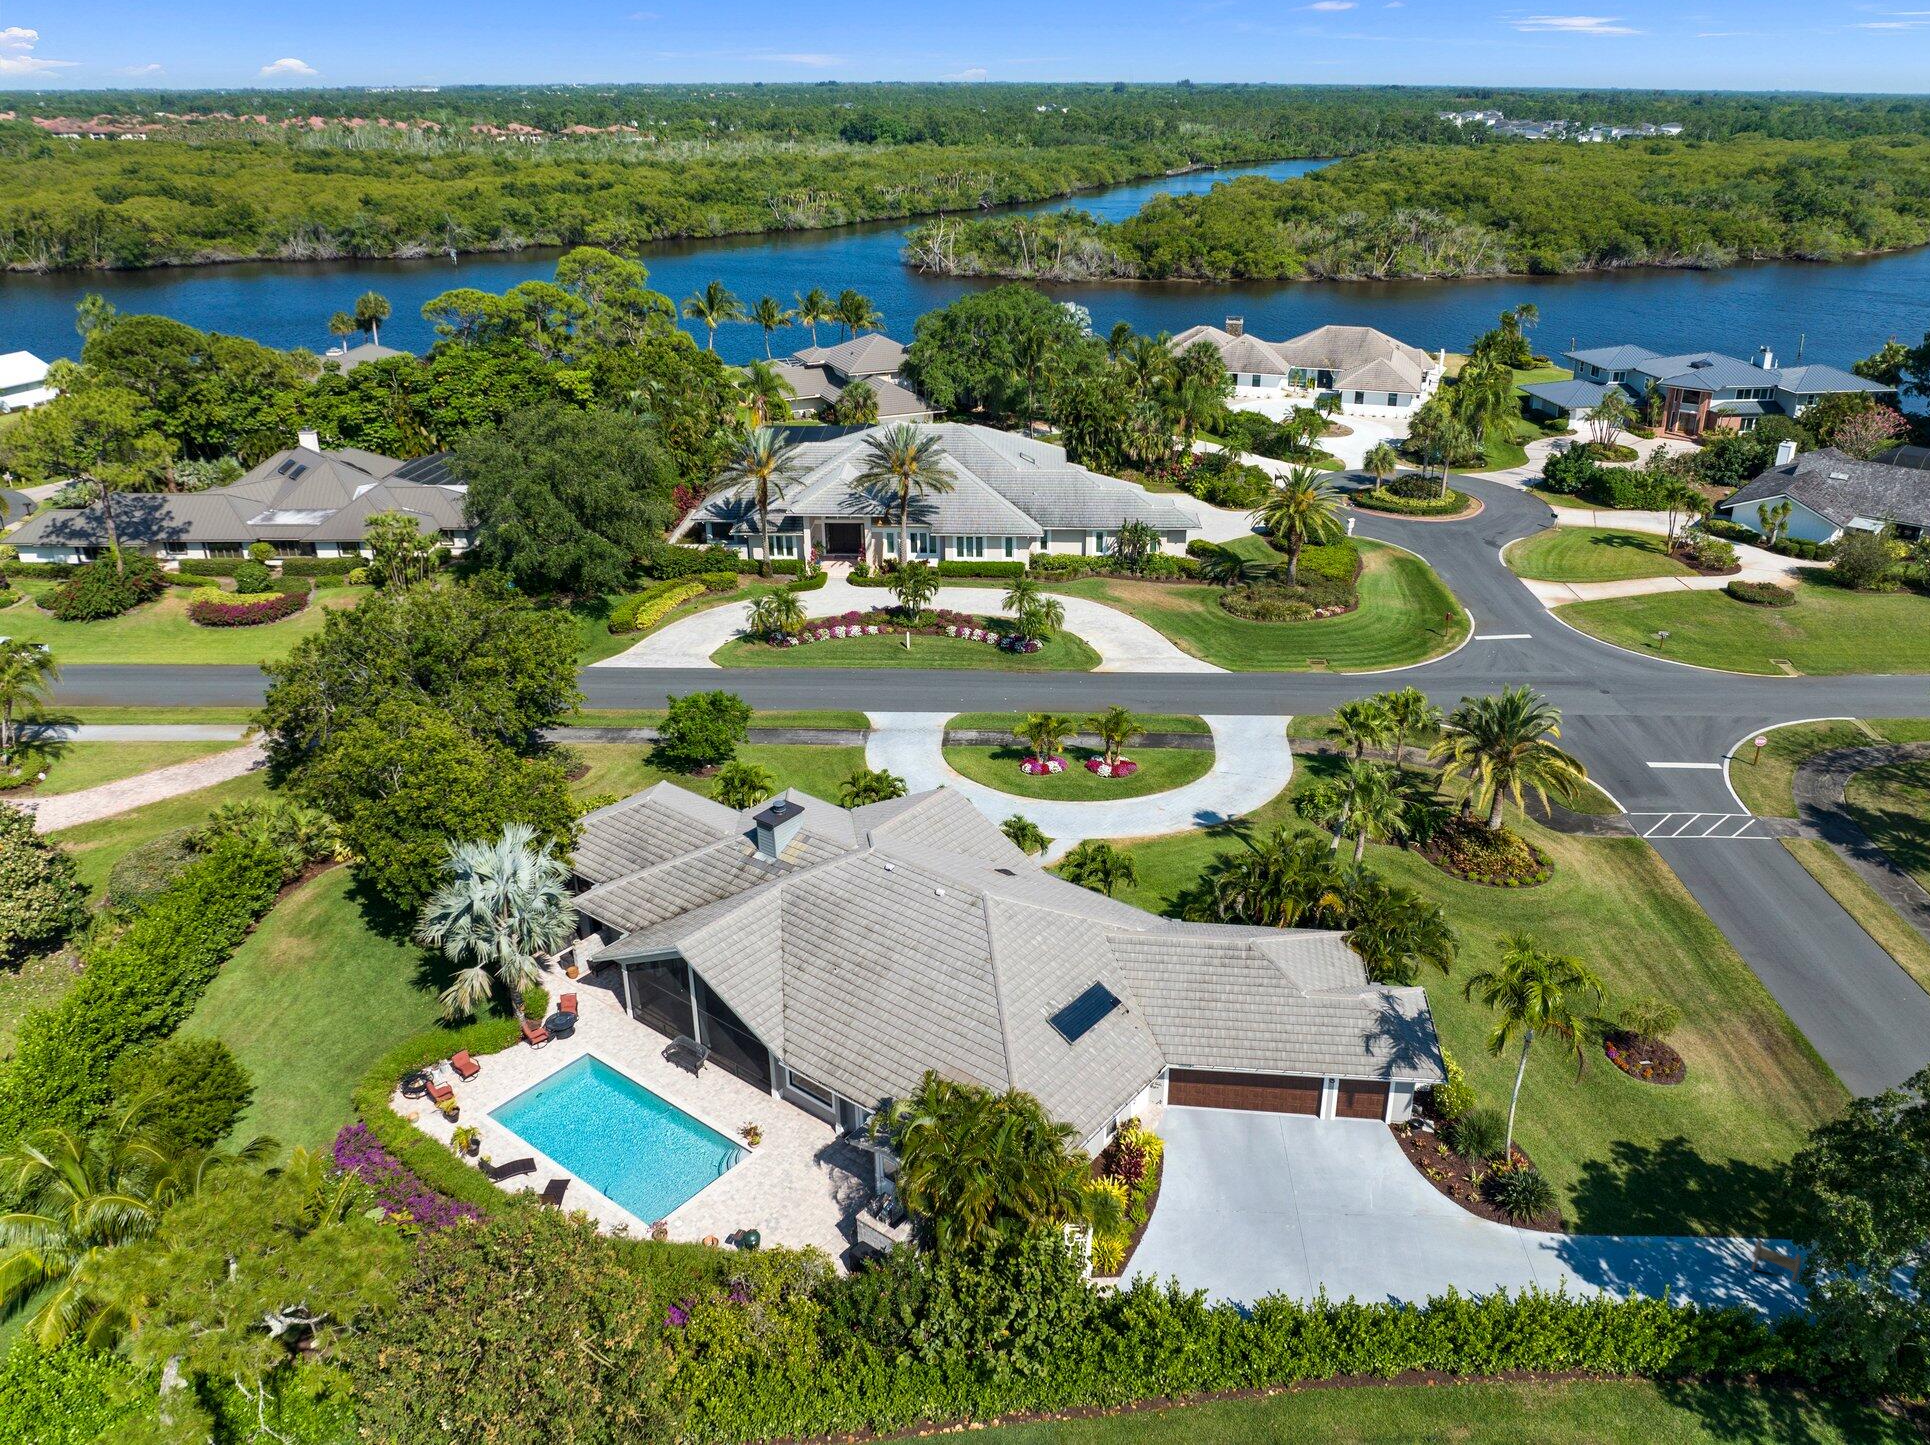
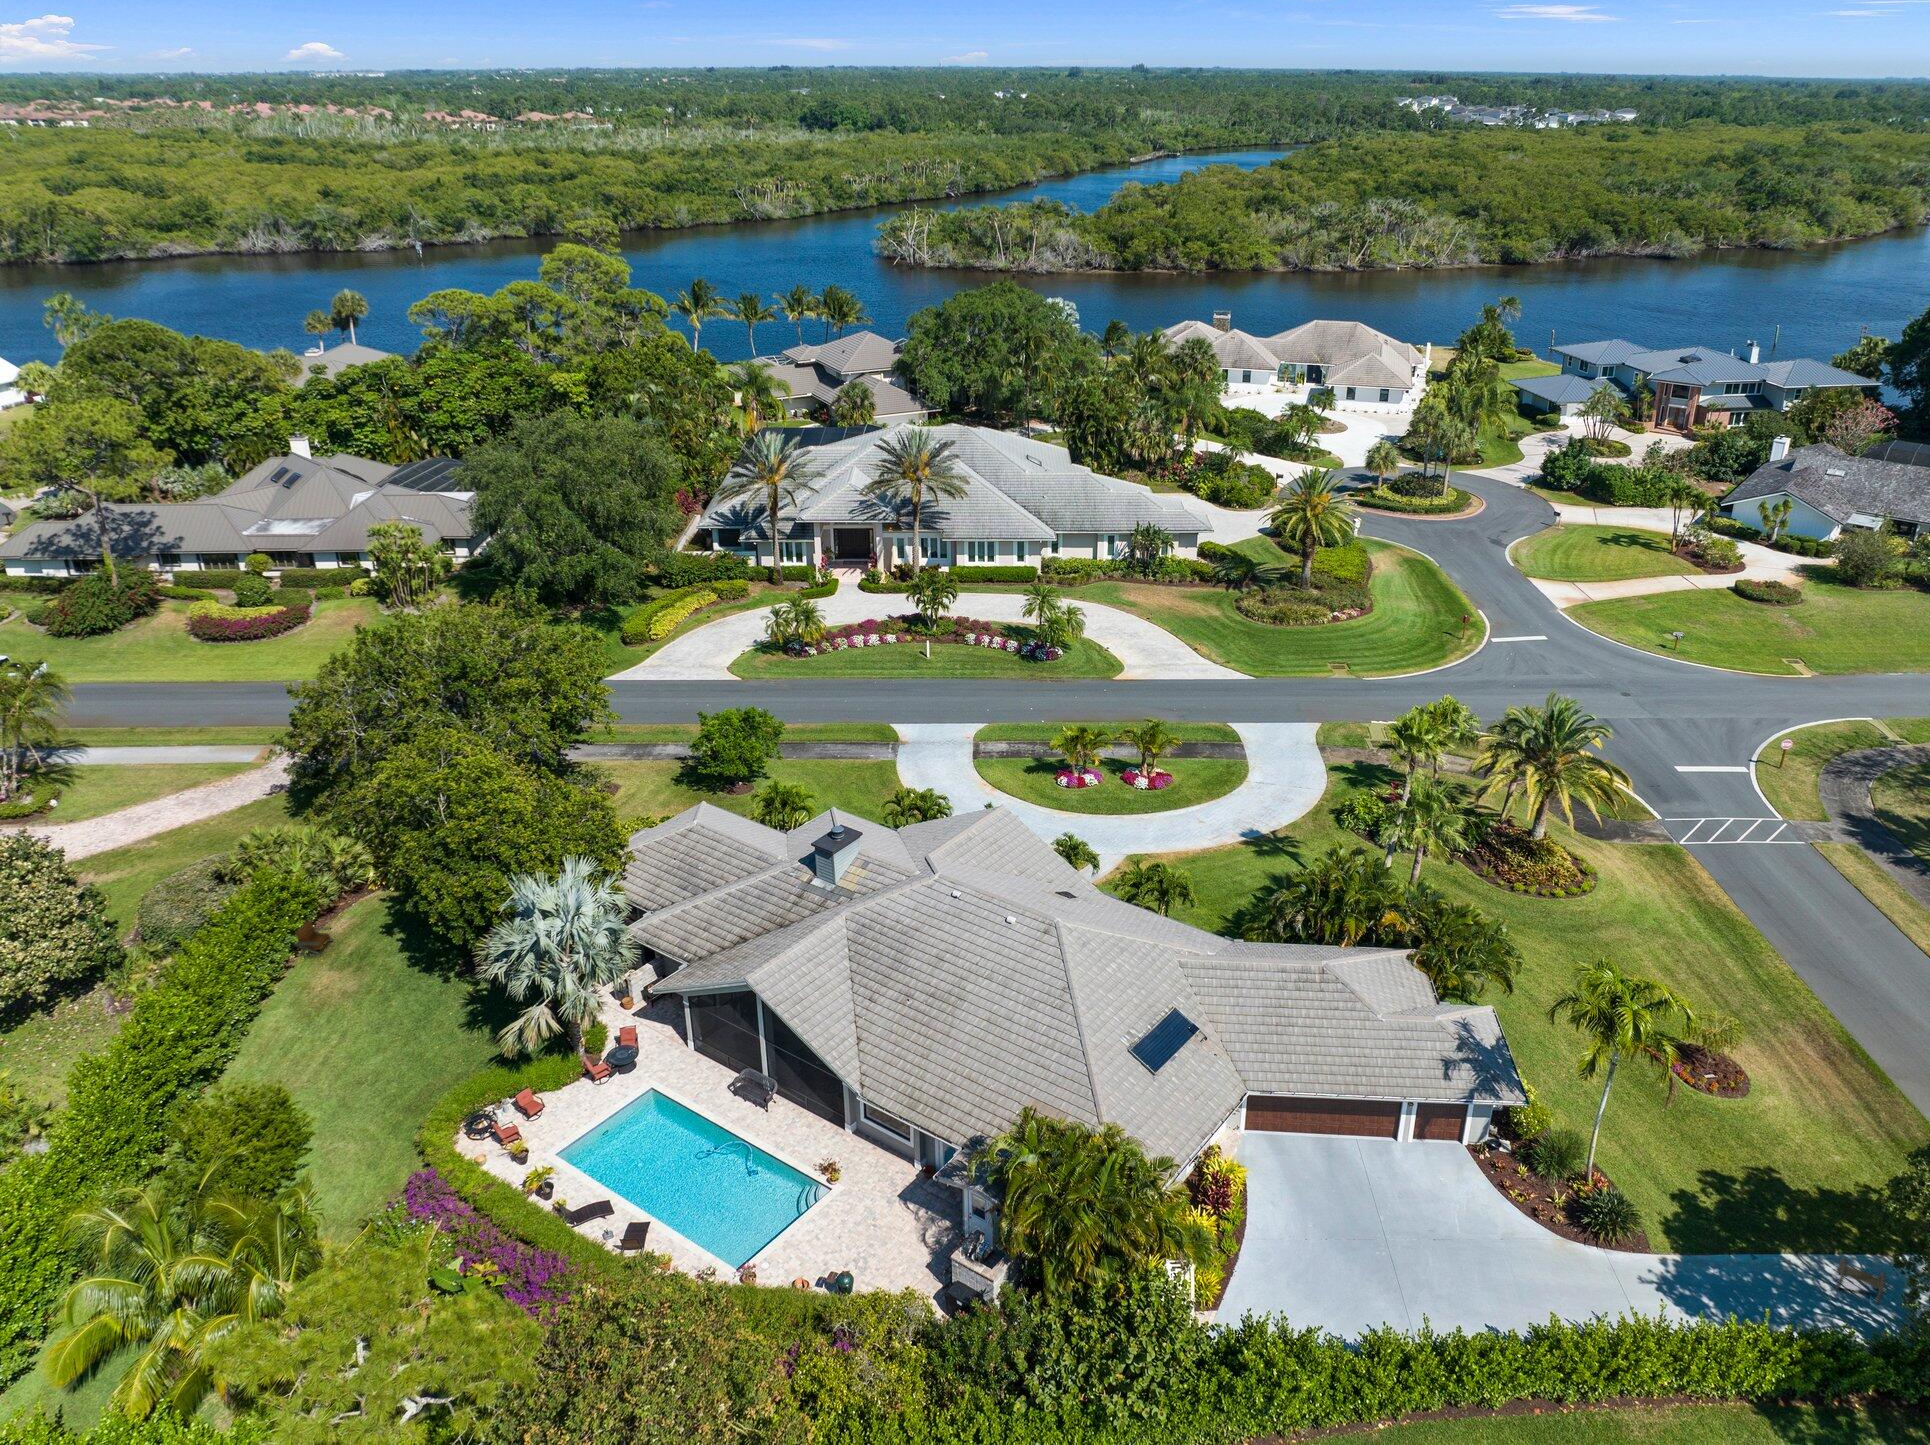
lounge chair: none [257,888,299,923] -> present [295,921,334,957]

